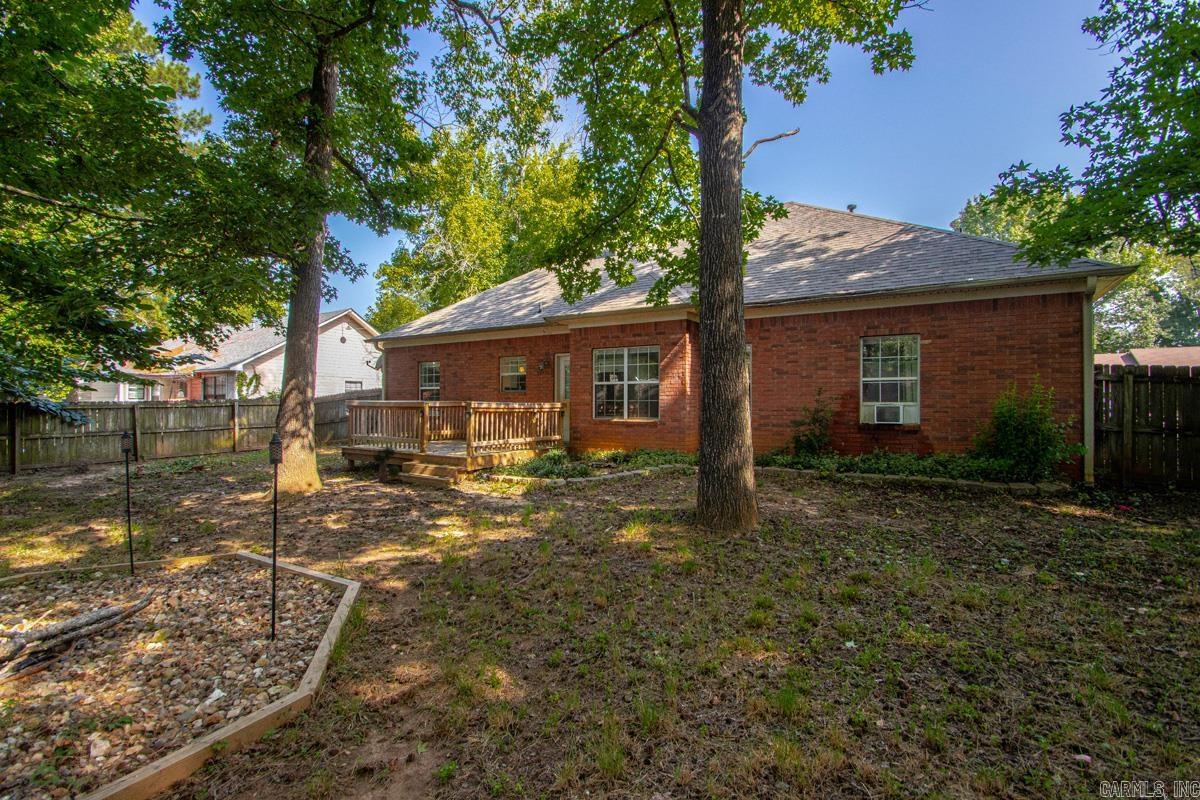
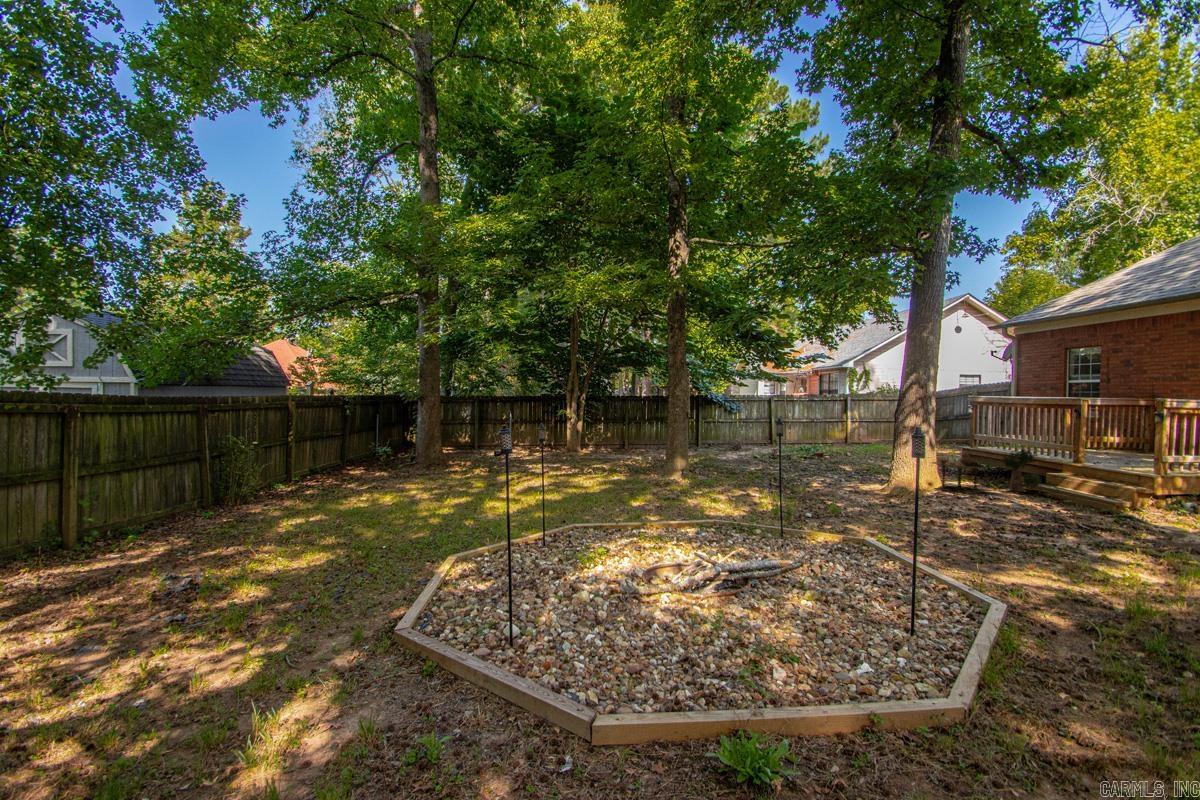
side table: none [314,451,359,489] -> present [932,450,984,490]

